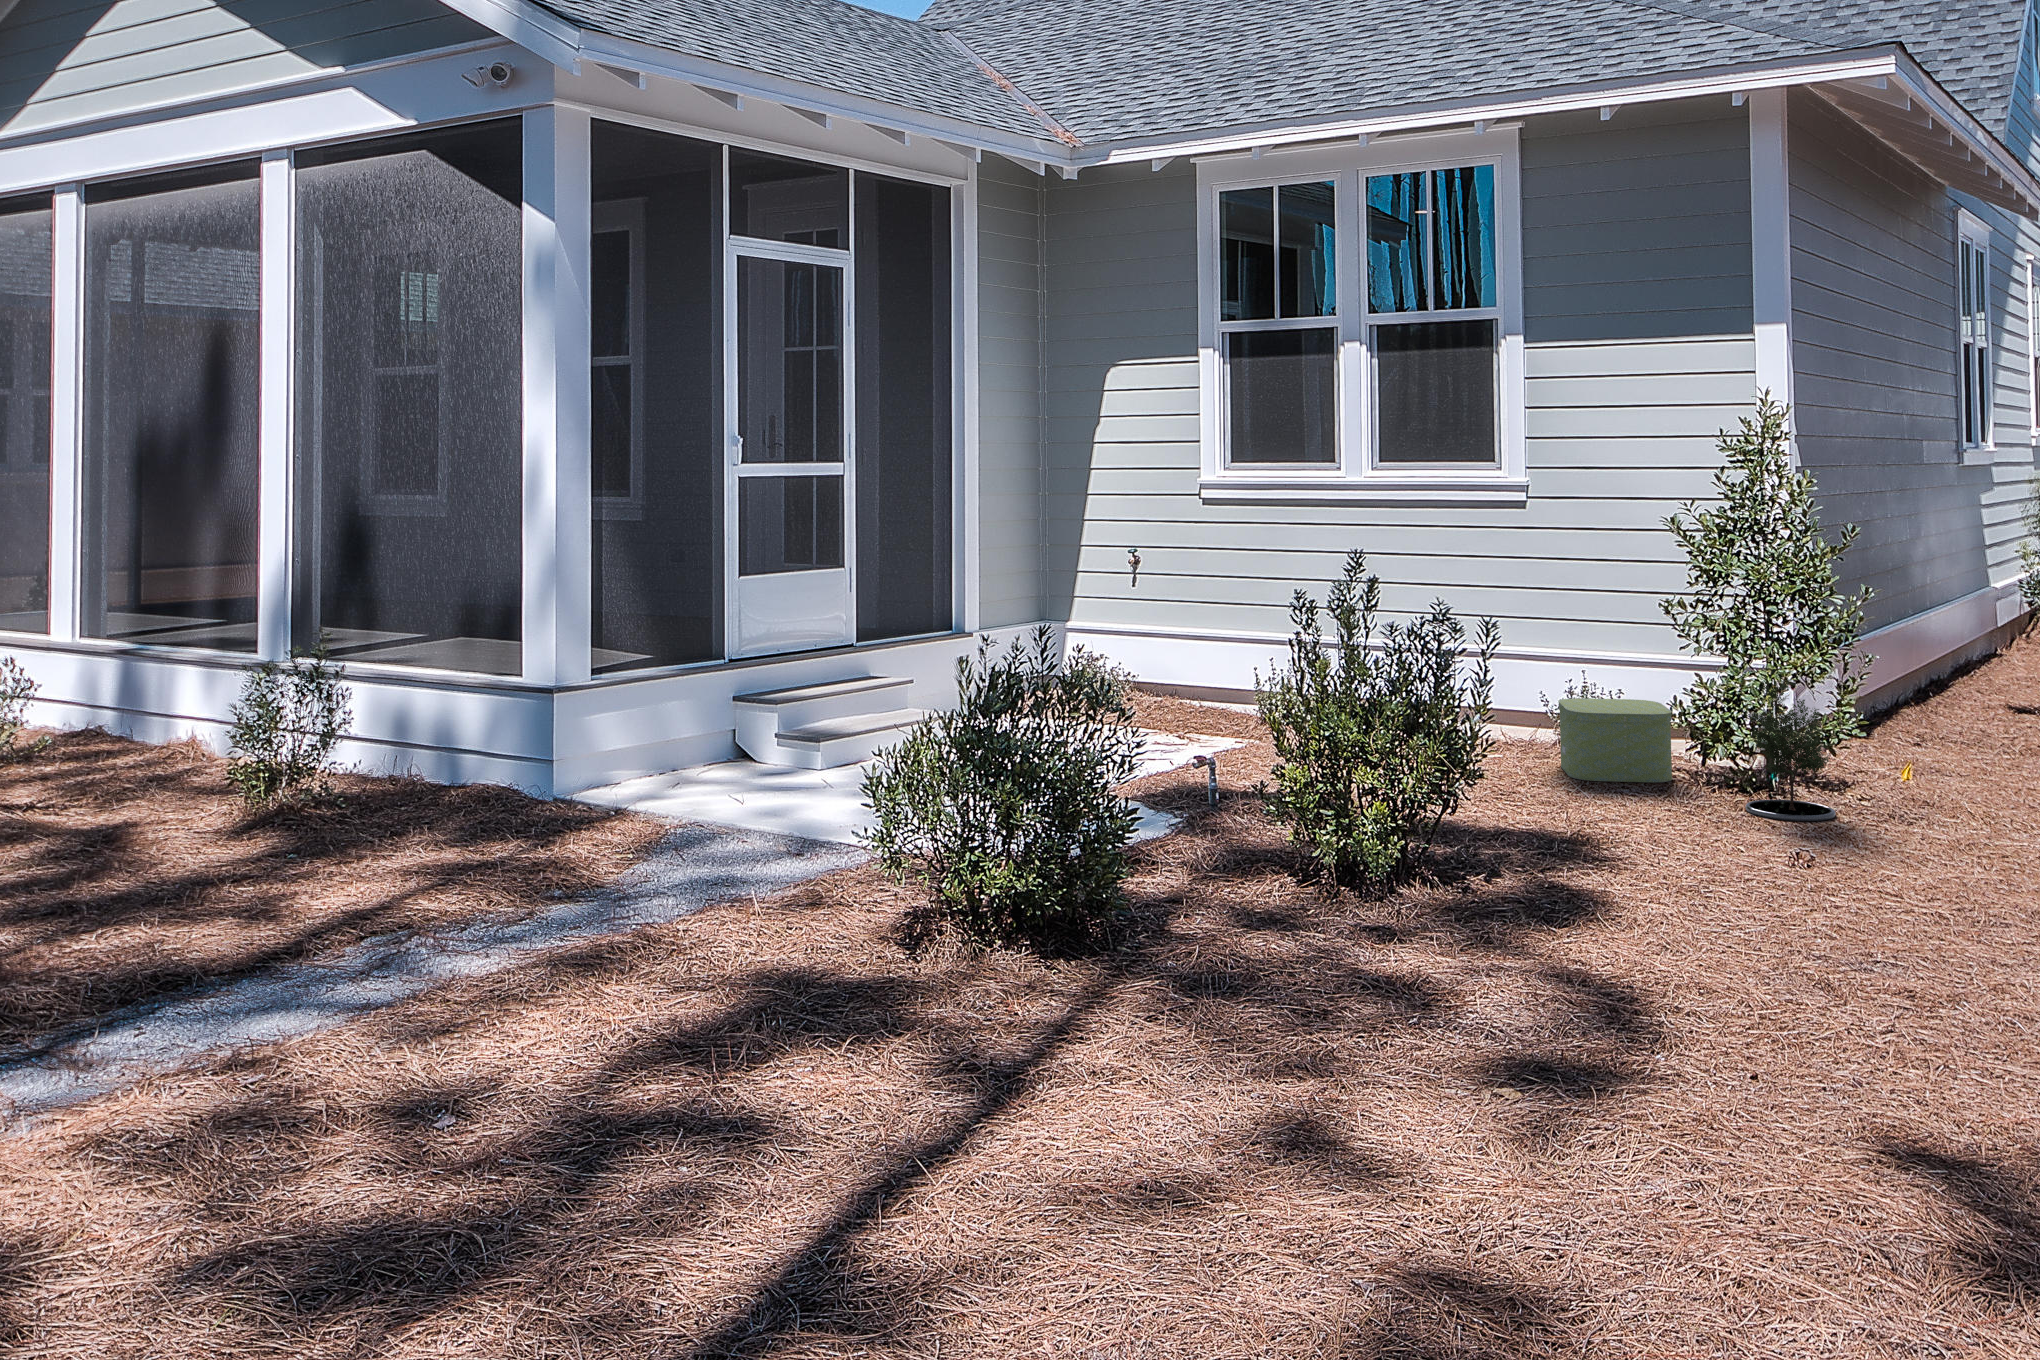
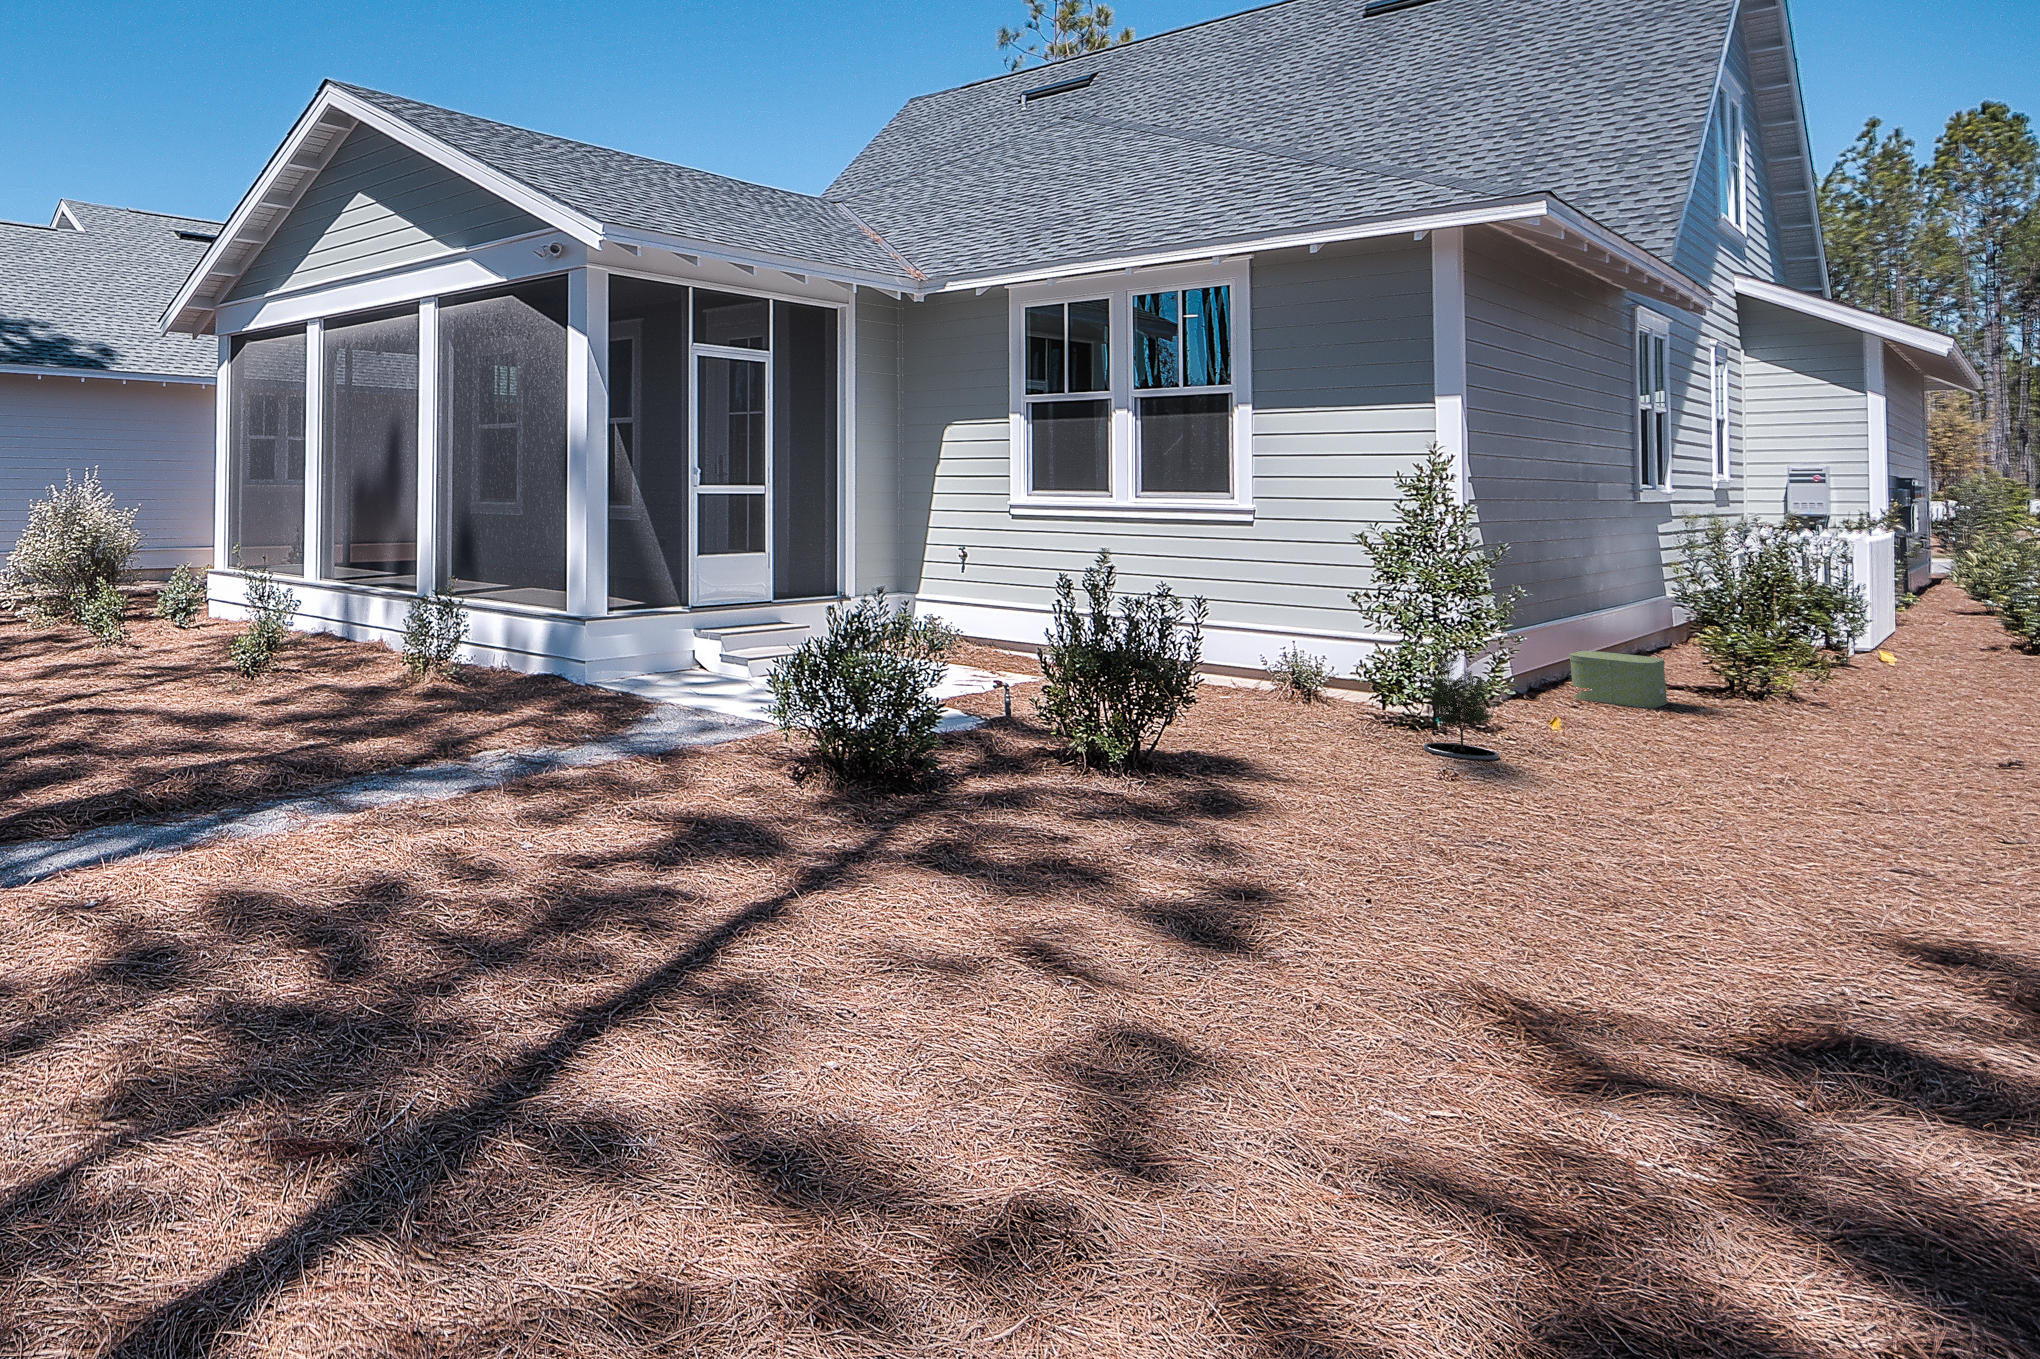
storage box: present [1558,698,1672,782] -> present [1569,651,1667,708]

